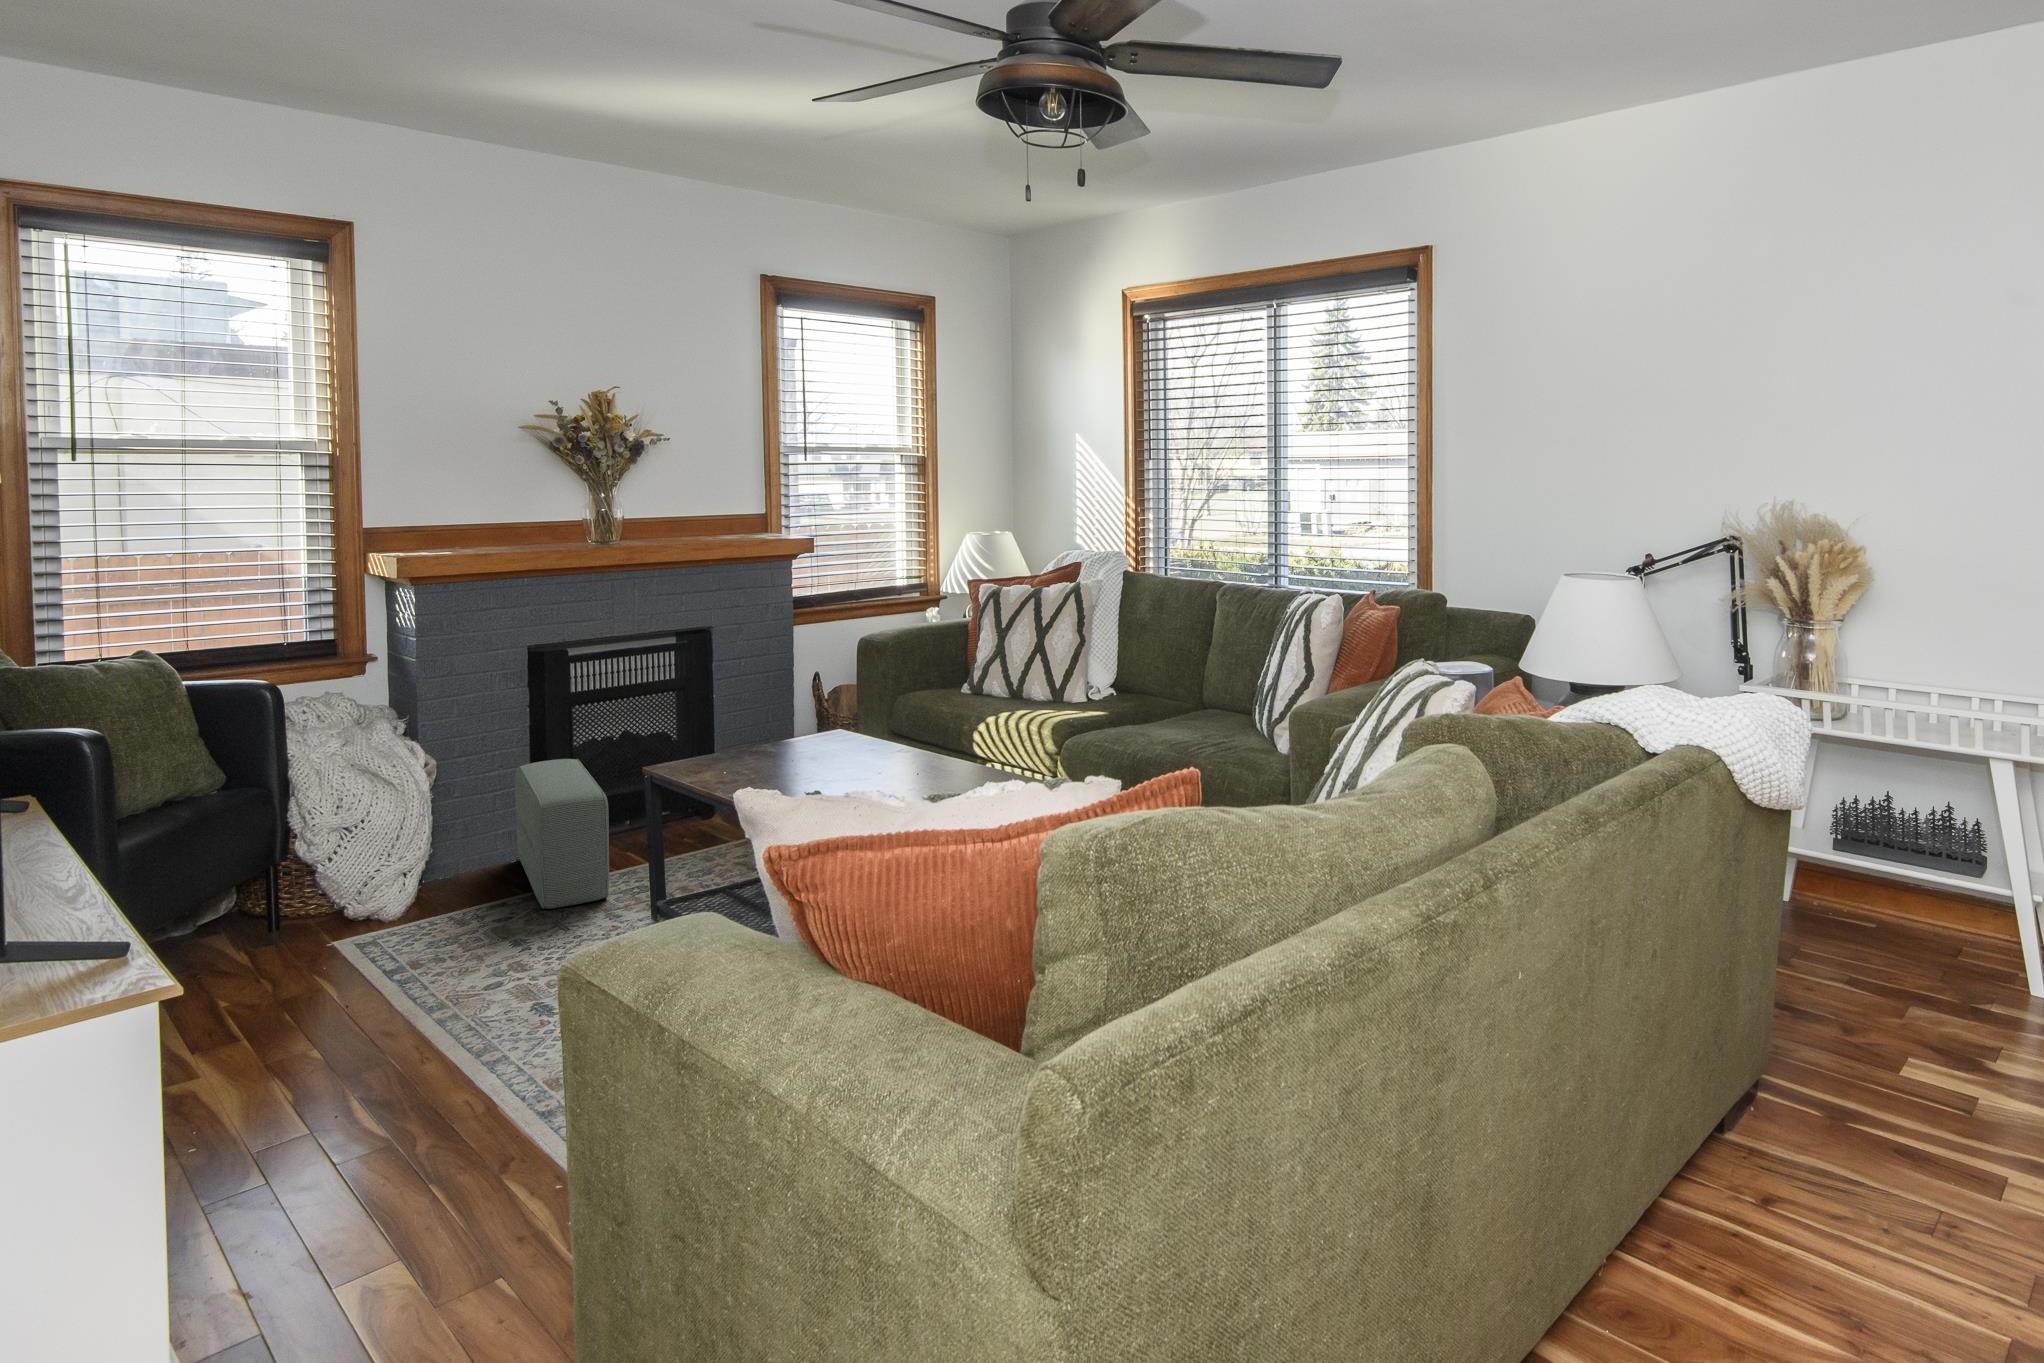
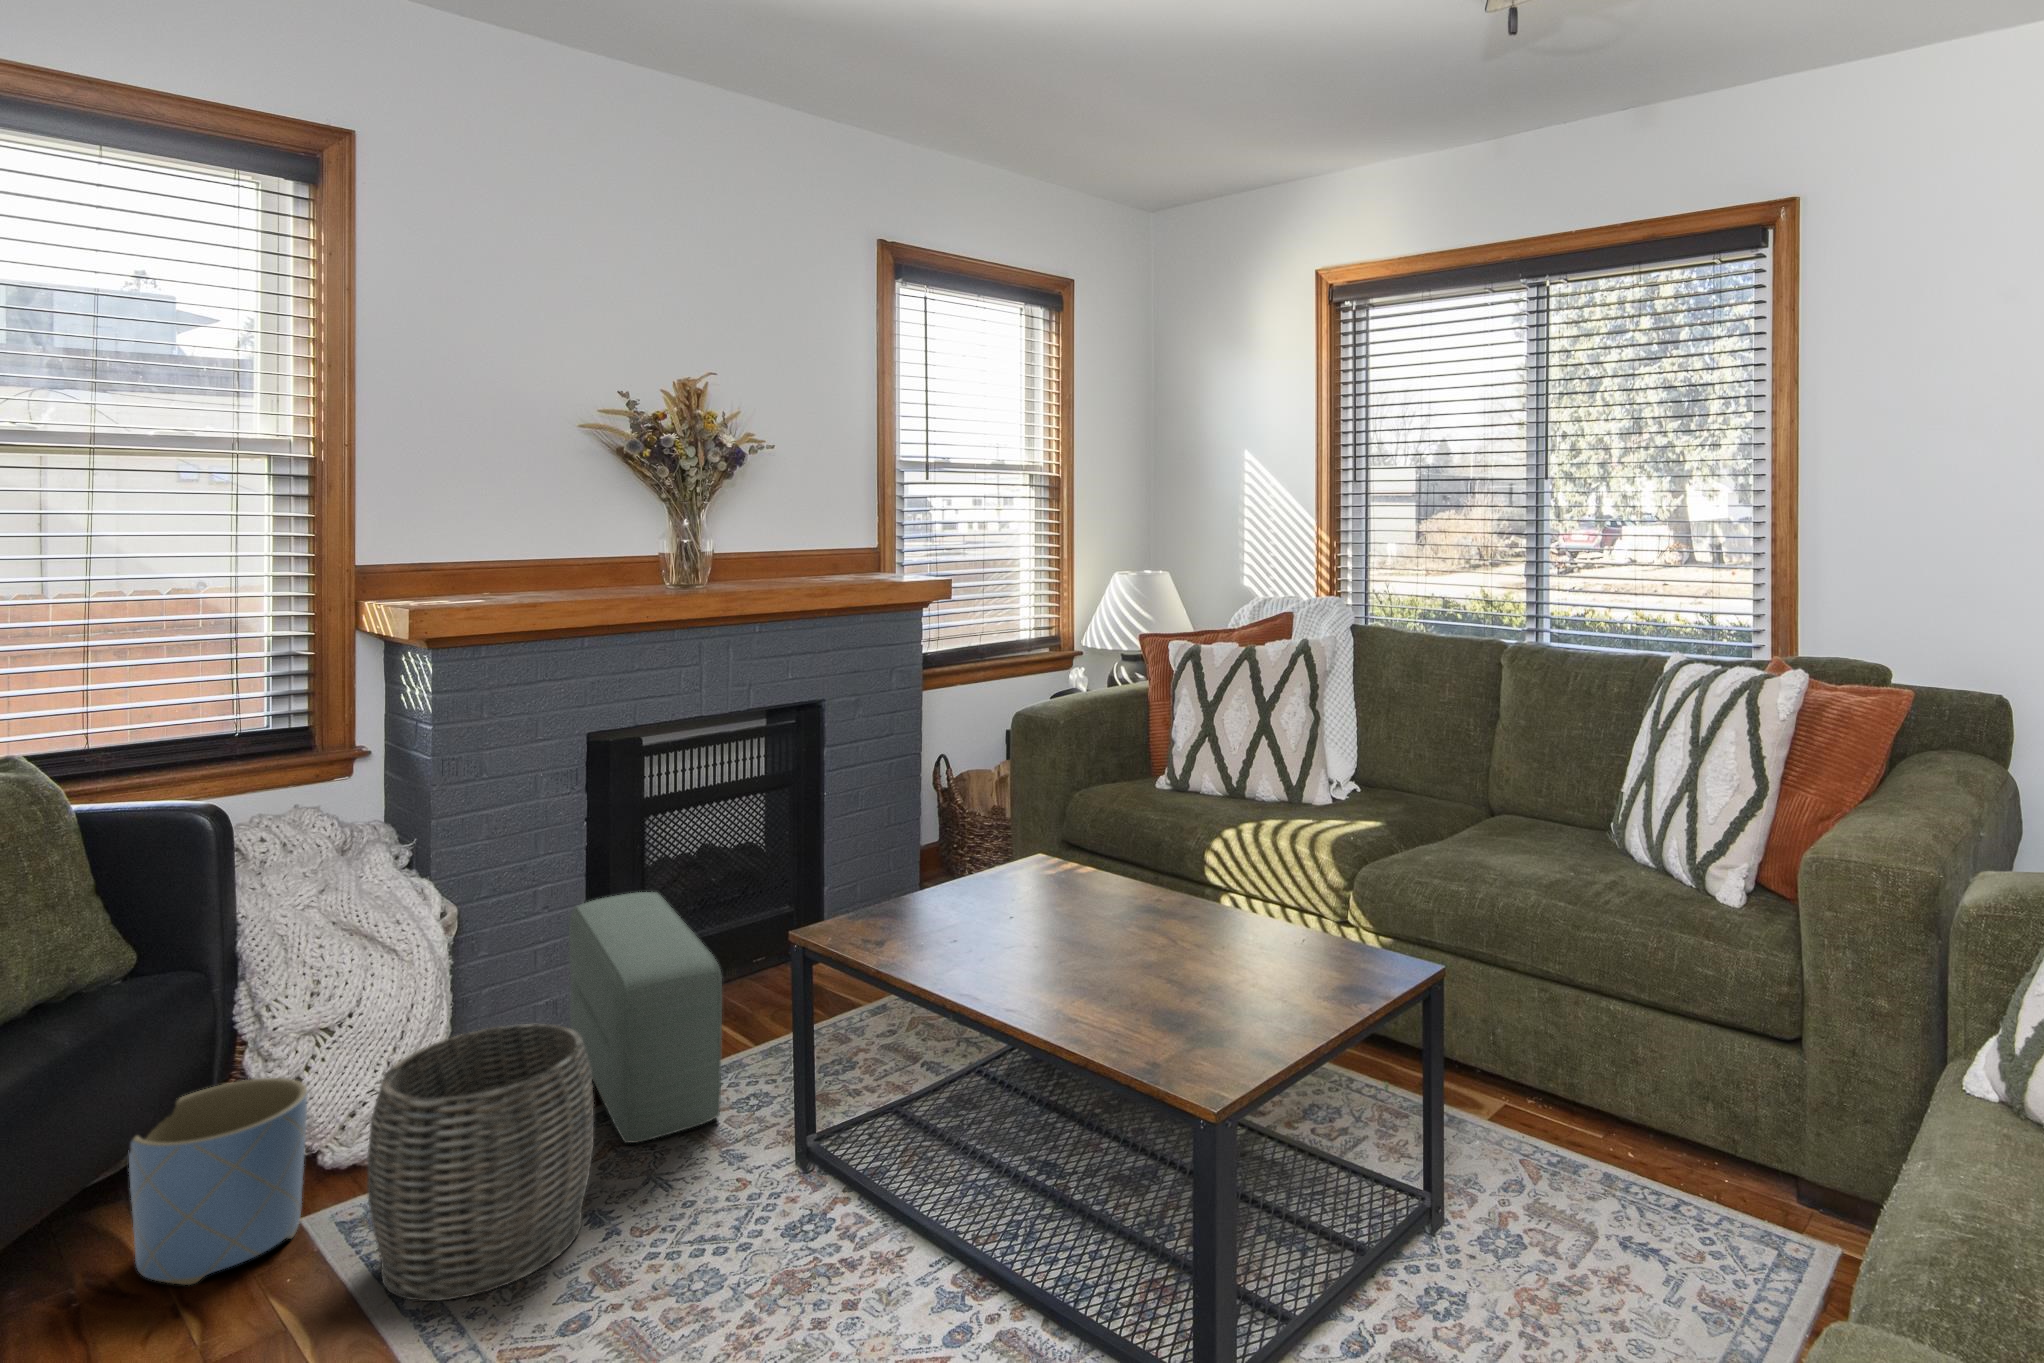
woven basket: none [372,821,513,973] -> present [368,1024,594,1301]
planter: none [229,853,336,965] -> present [129,1078,308,1285]

